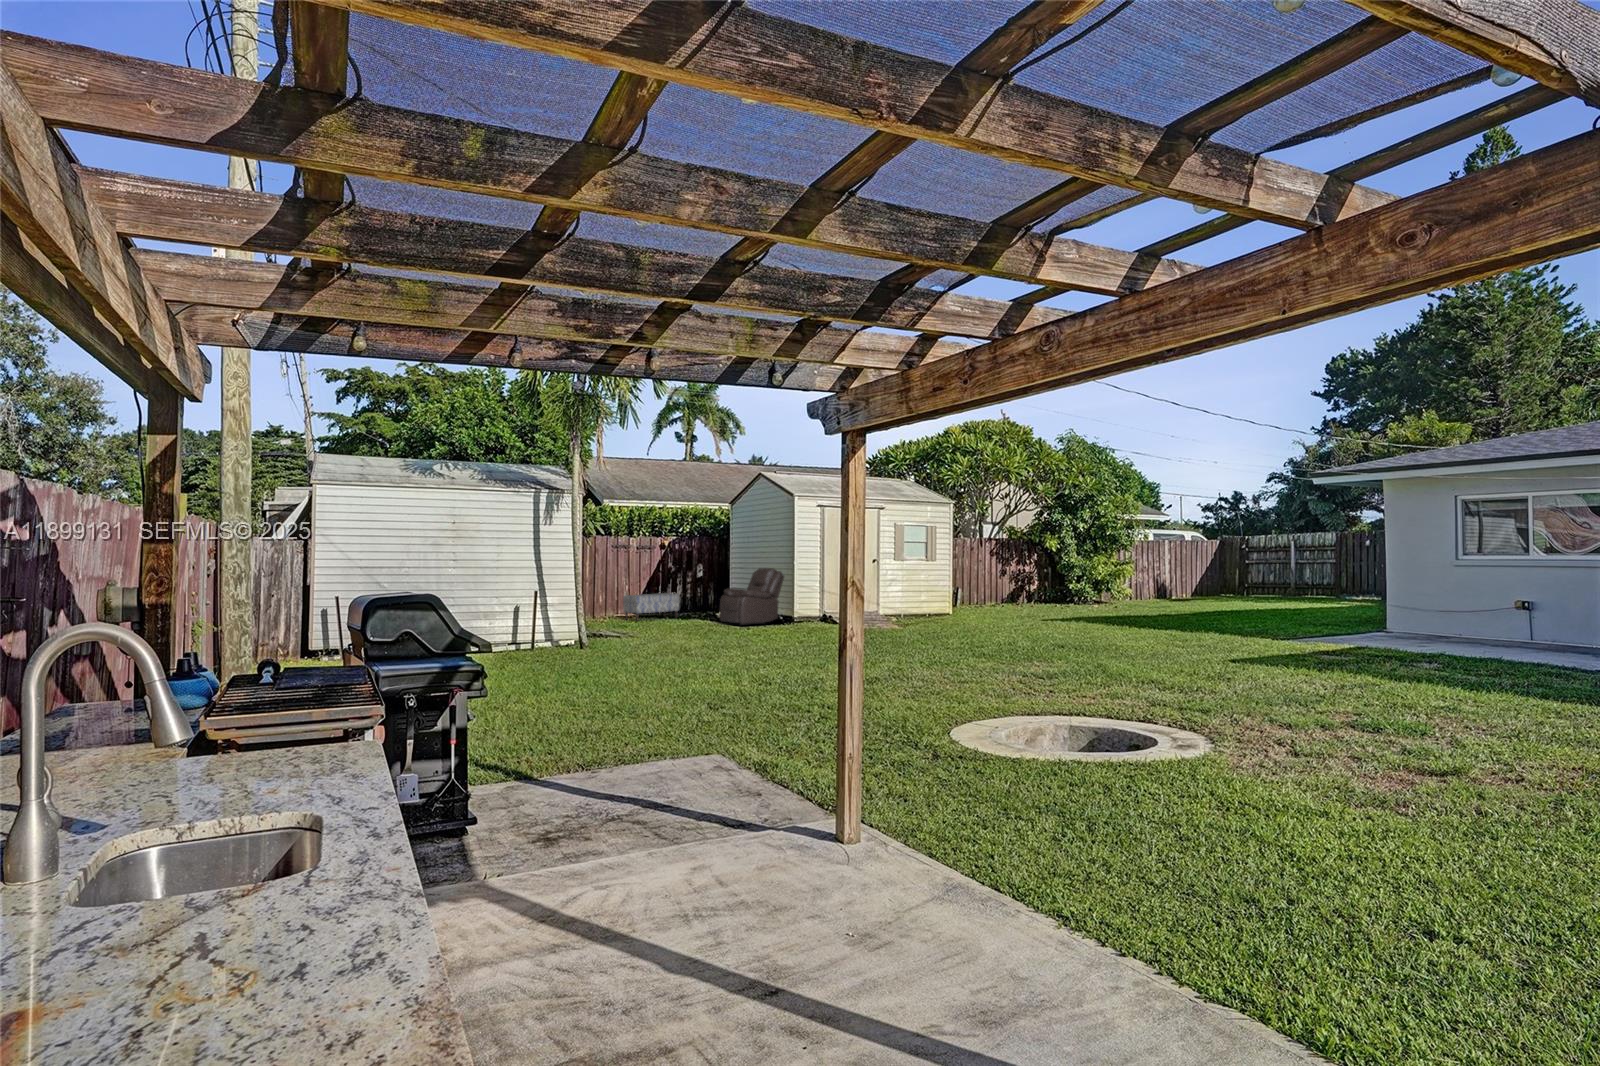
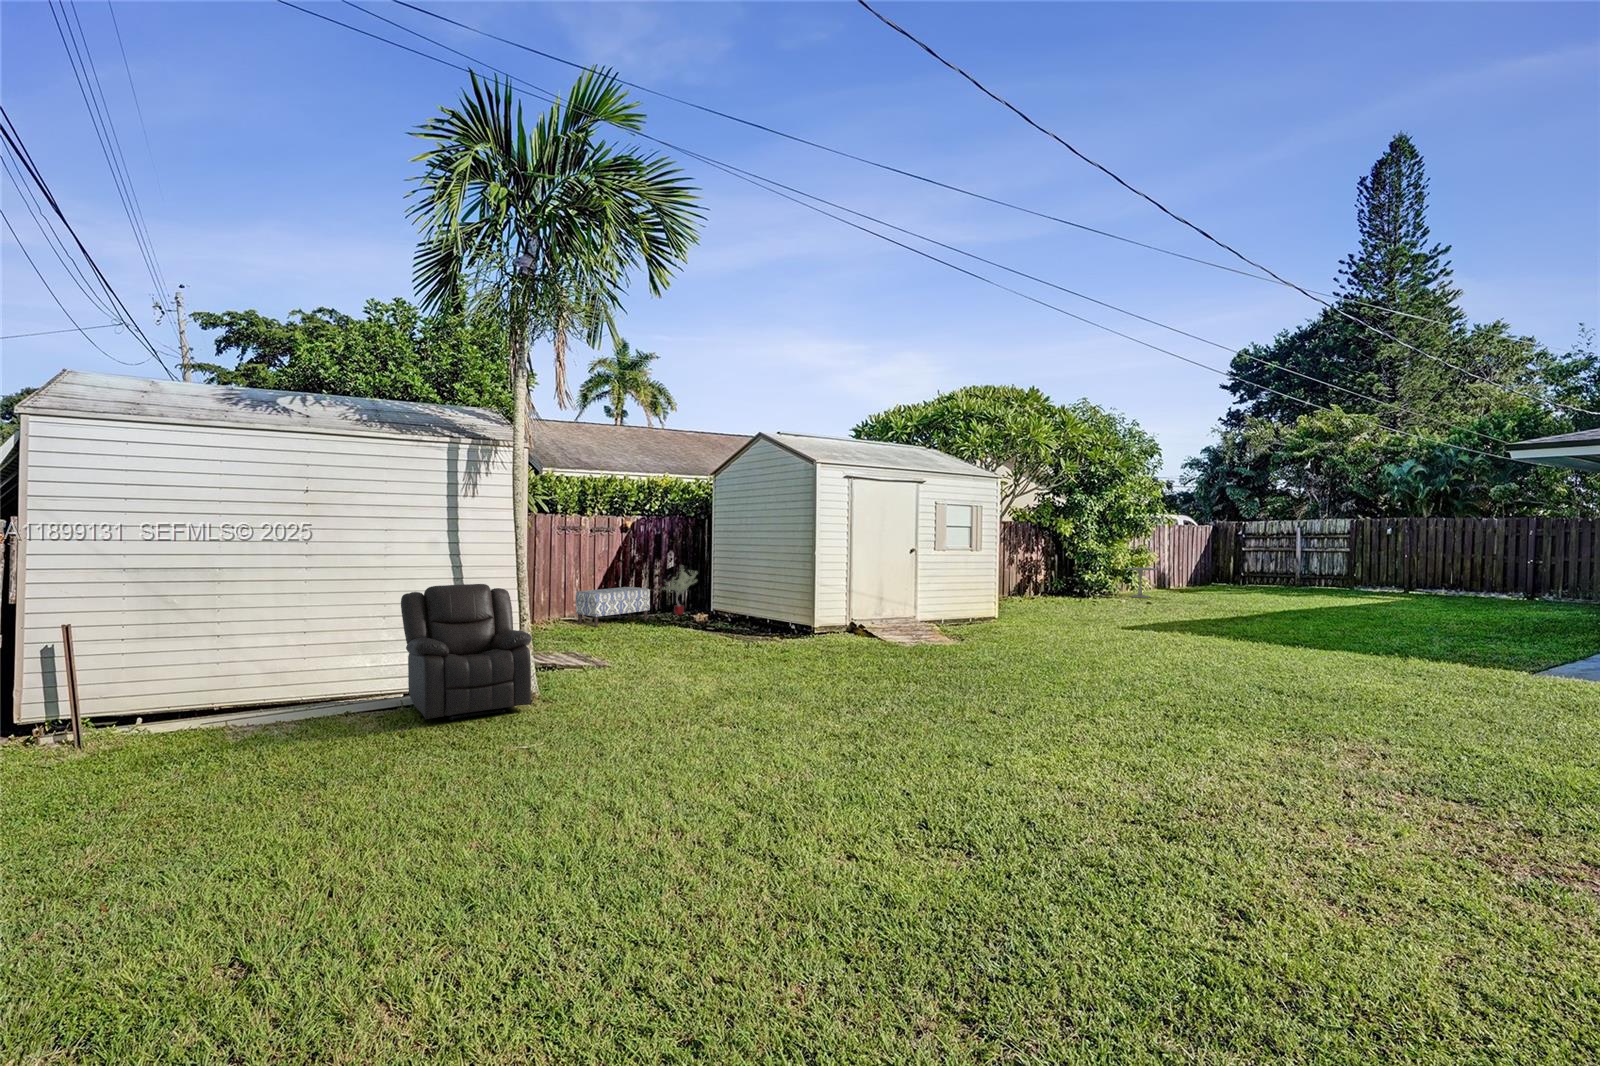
chair: present [720,568,784,626] -> present [401,584,532,720]
potted tree: none [689,576,719,616] -> present [663,566,697,615]
side table: none [1103,577,1131,604] -> present [1125,567,1157,598]

